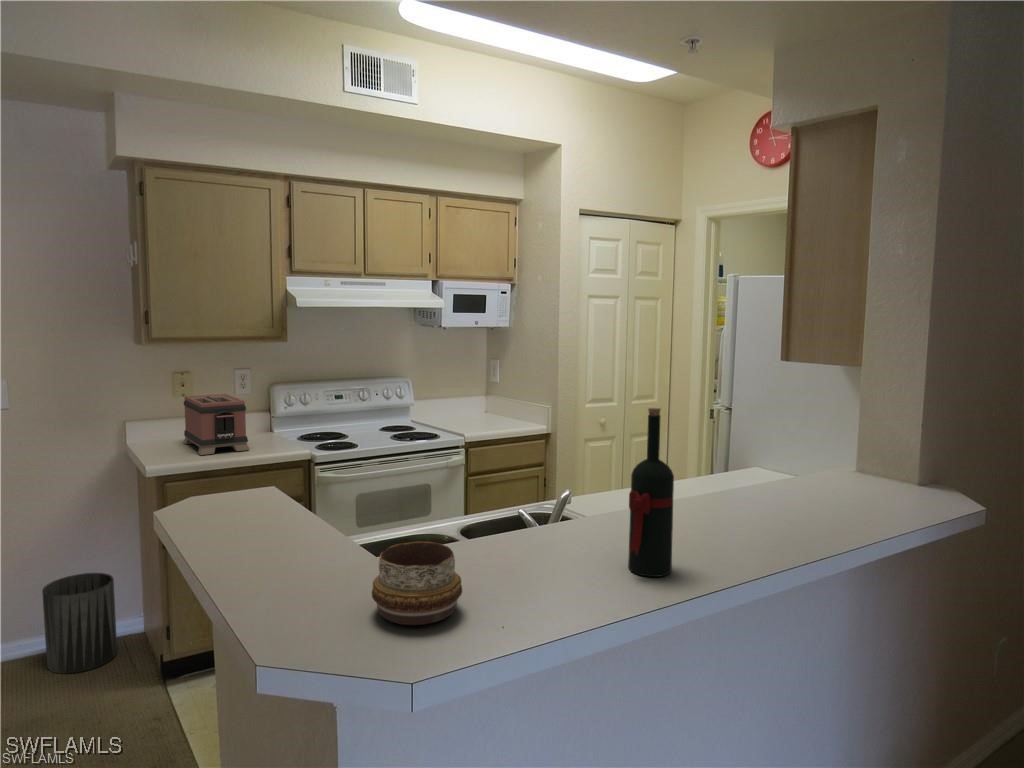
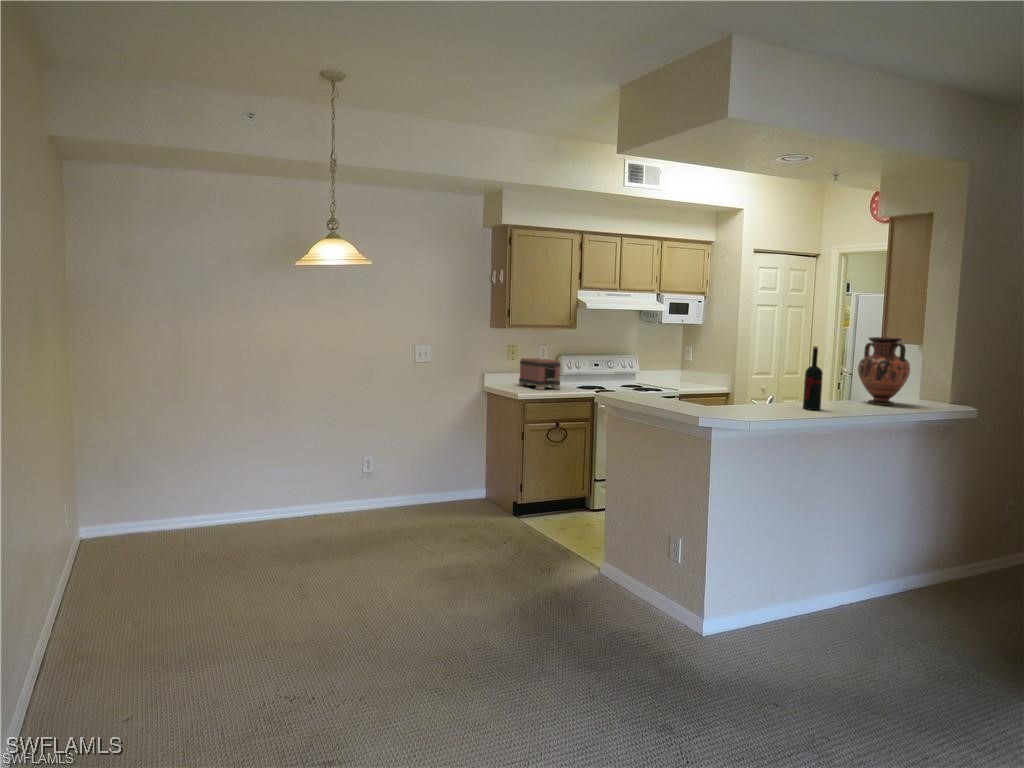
vase: none [752,364,862,515] -> present [858,337,910,405]
decorative bowl: present [372,542,462,625] -> none [716,388,748,410]
trash can: present [42,573,117,674] -> none [445,458,480,508]

